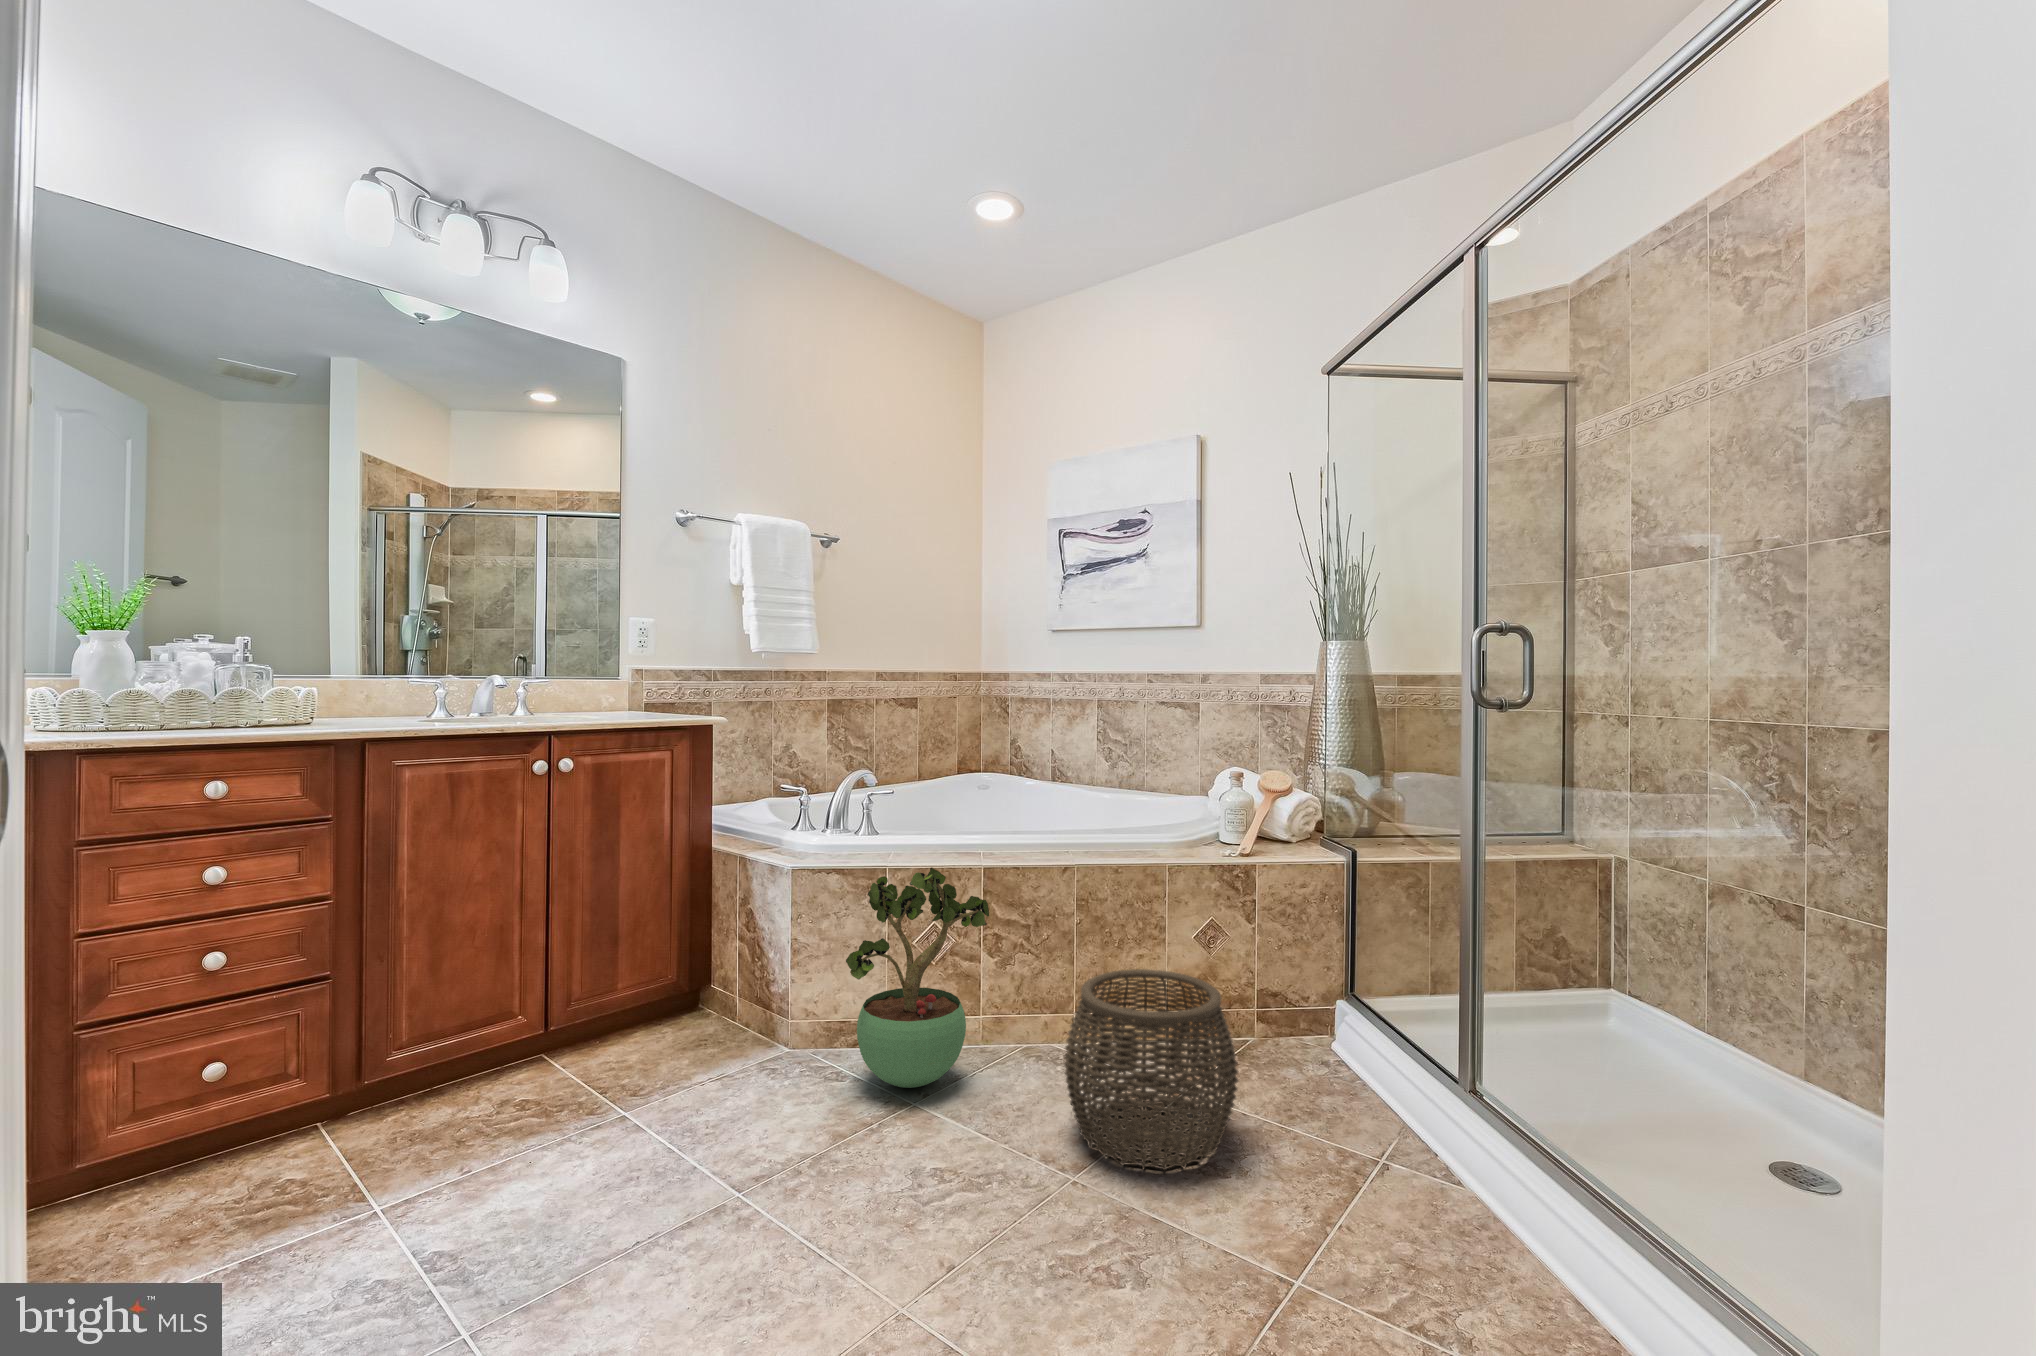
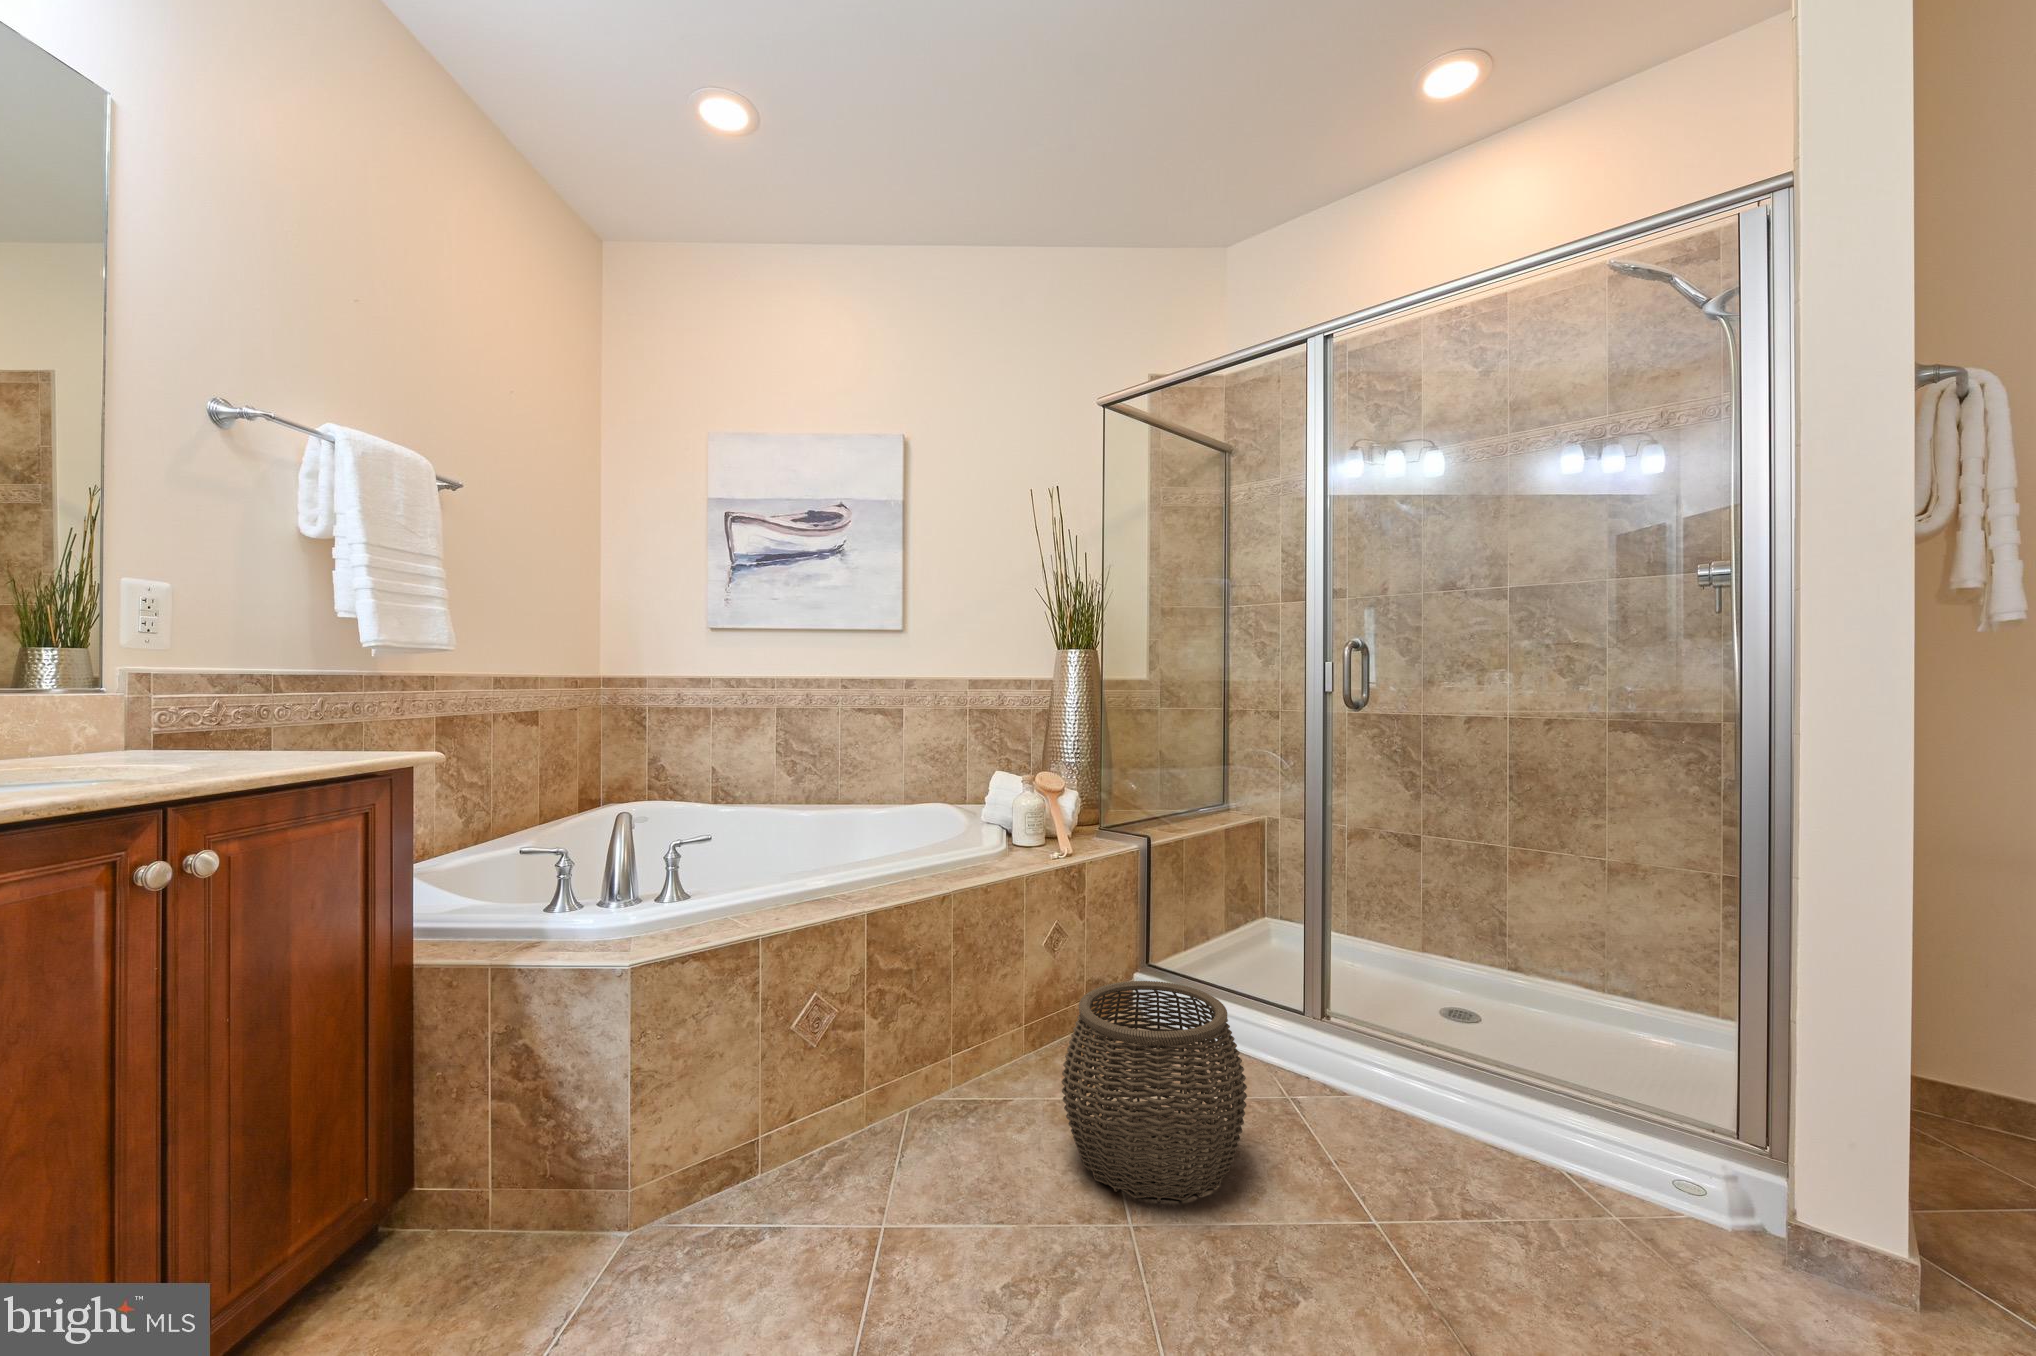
potted plant: present [846,868,989,1088] -> none [782,923,944,1227]

